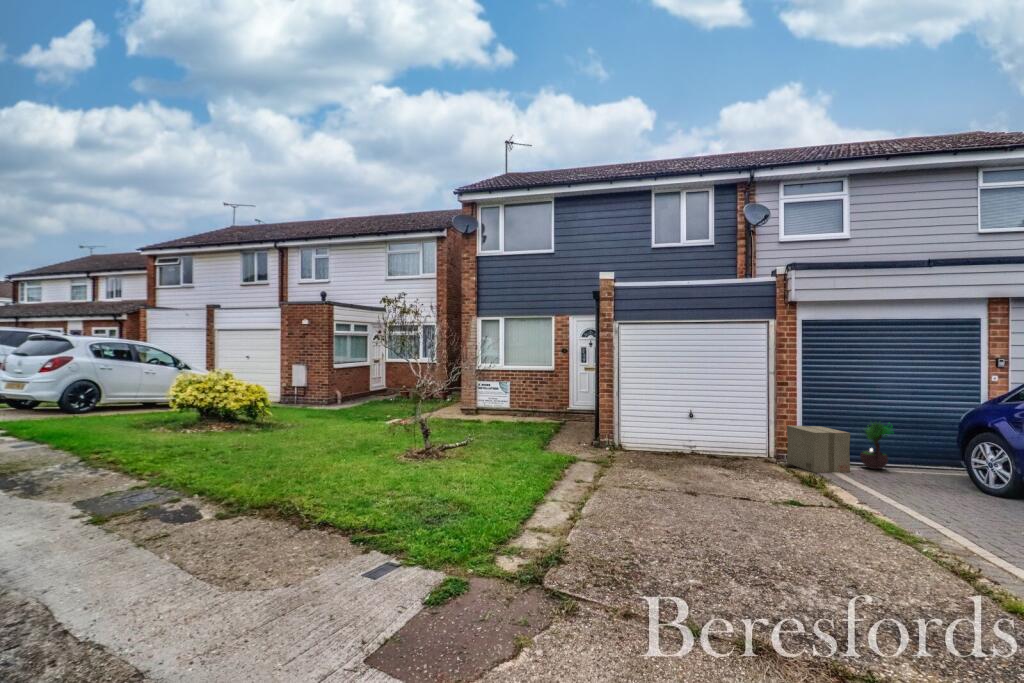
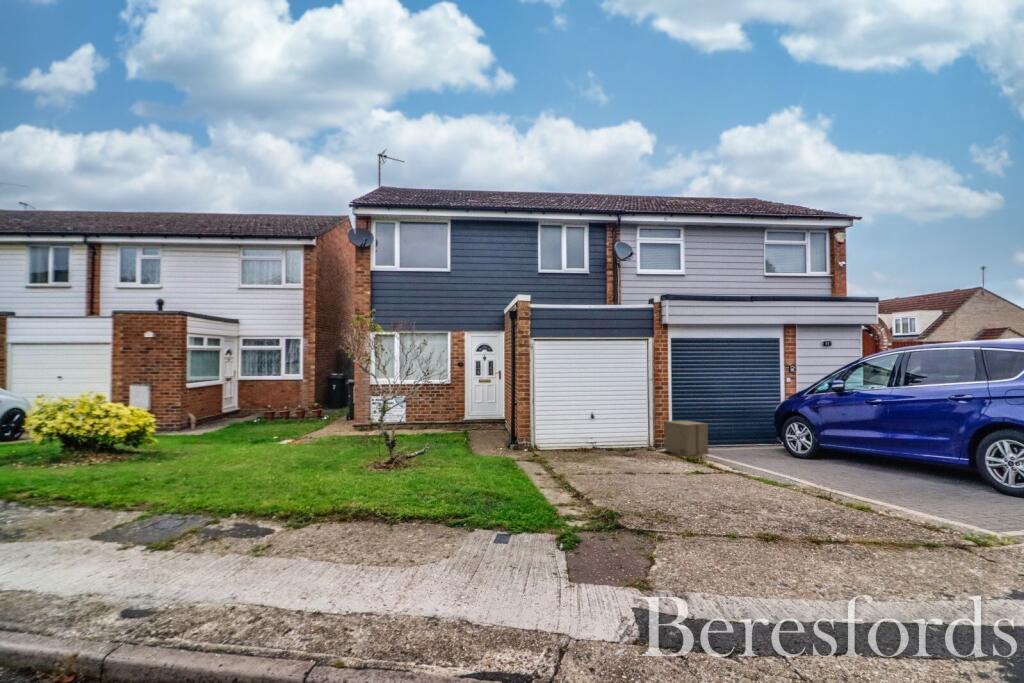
potted tree: present [860,422,894,469] -> none [711,411,734,450]

